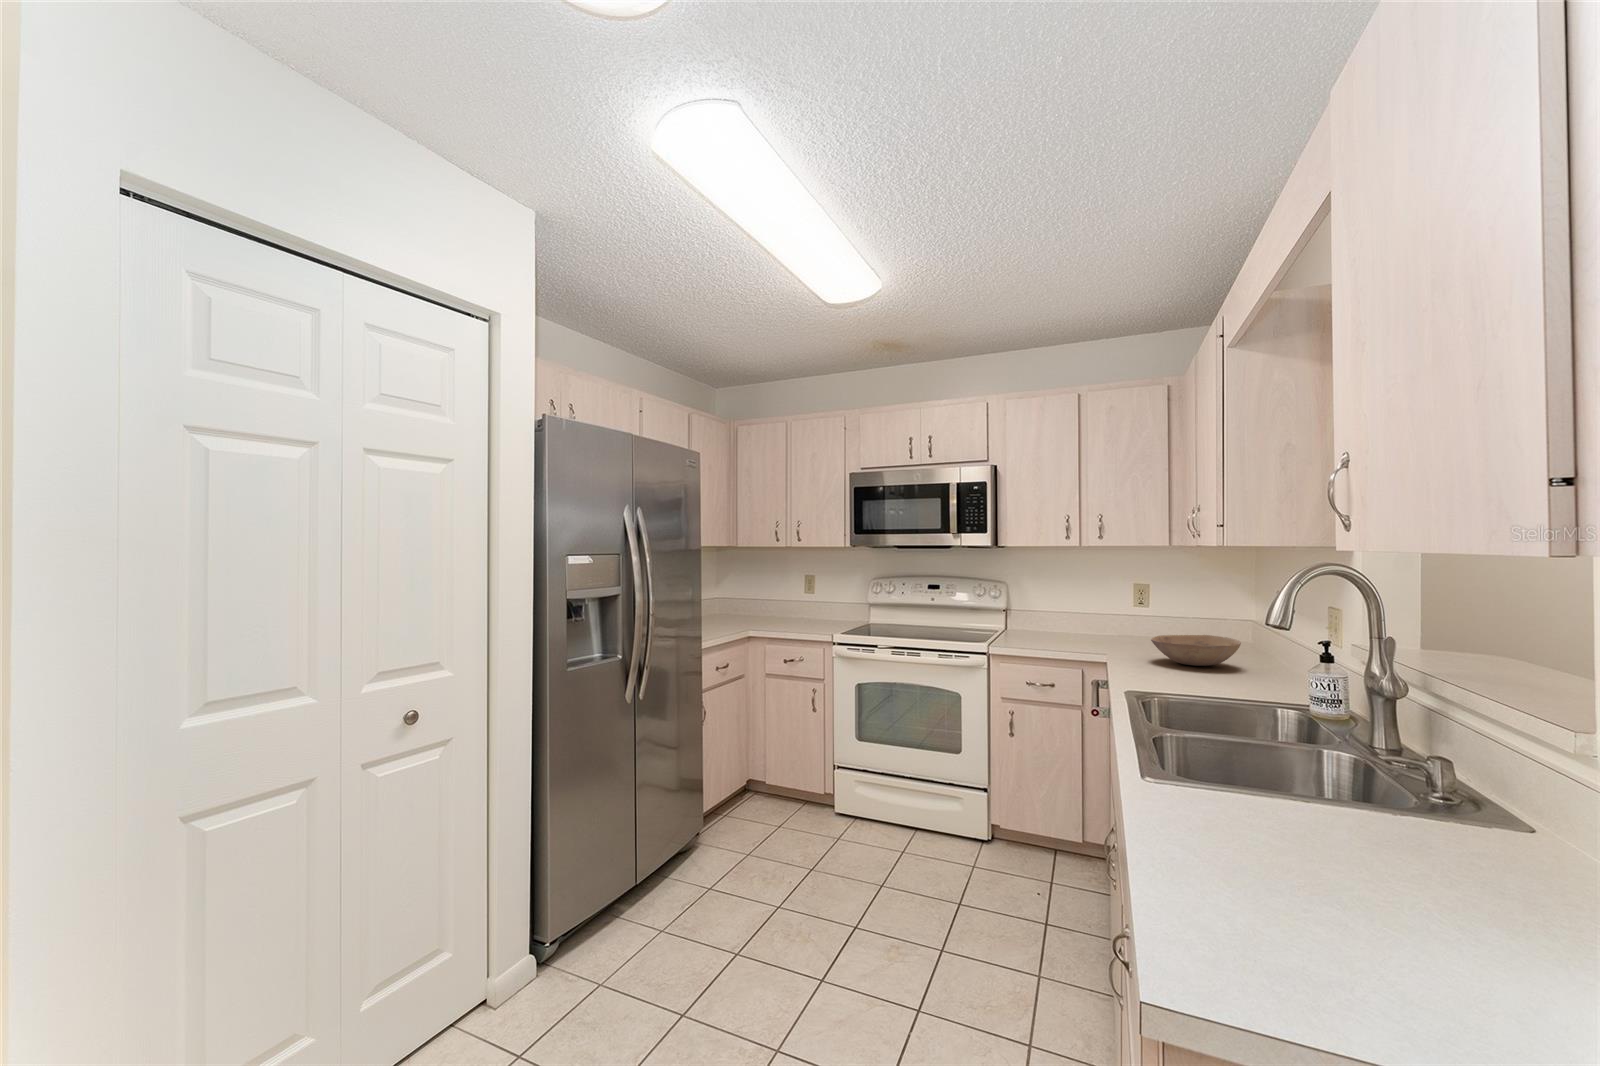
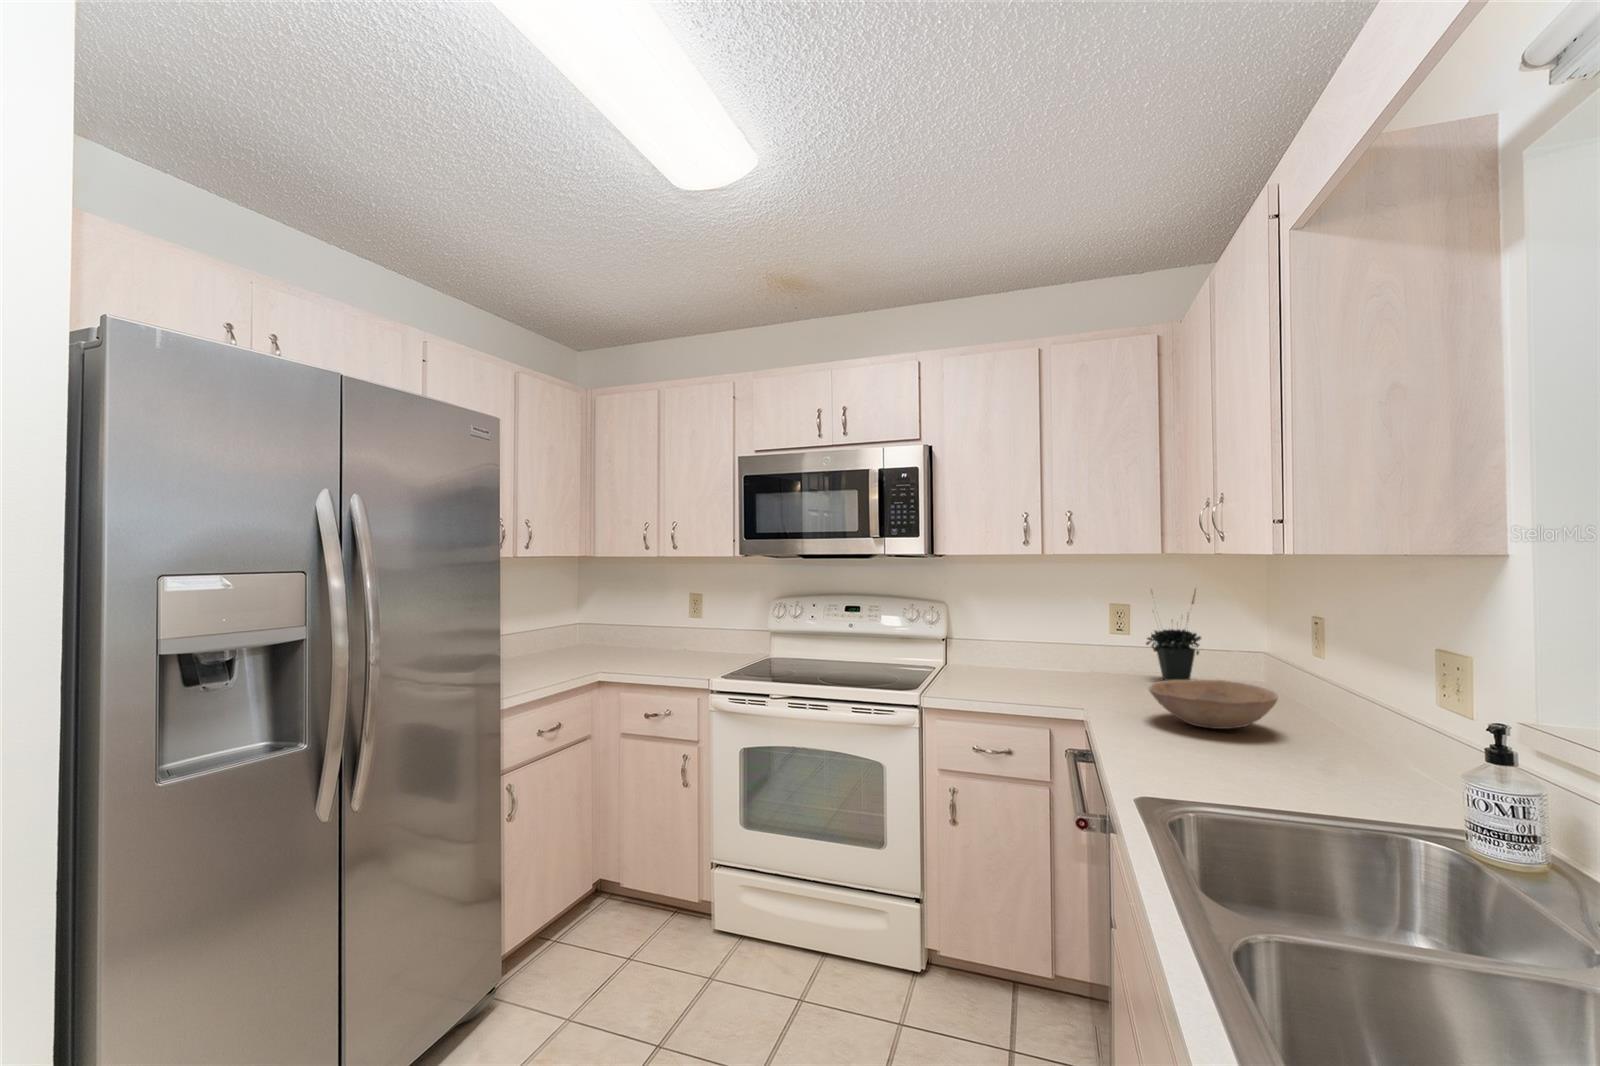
potted plant: none [1161,570,1205,643] -> present [1146,592,1201,681]

